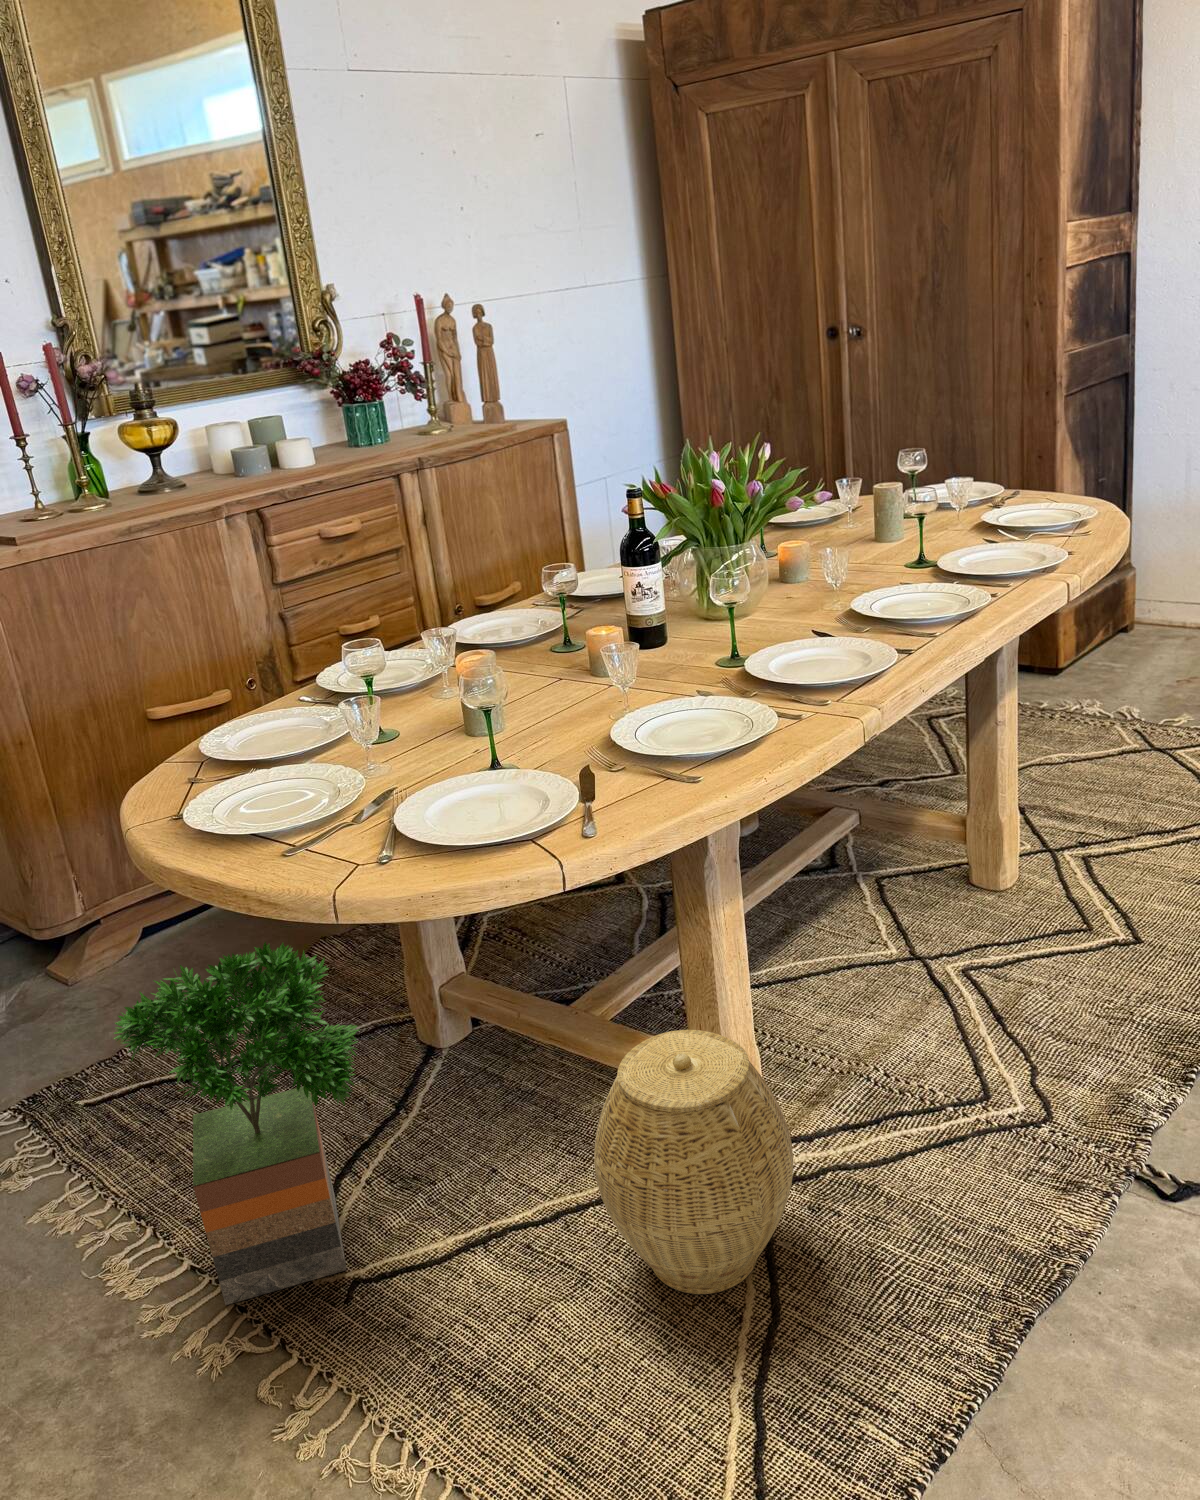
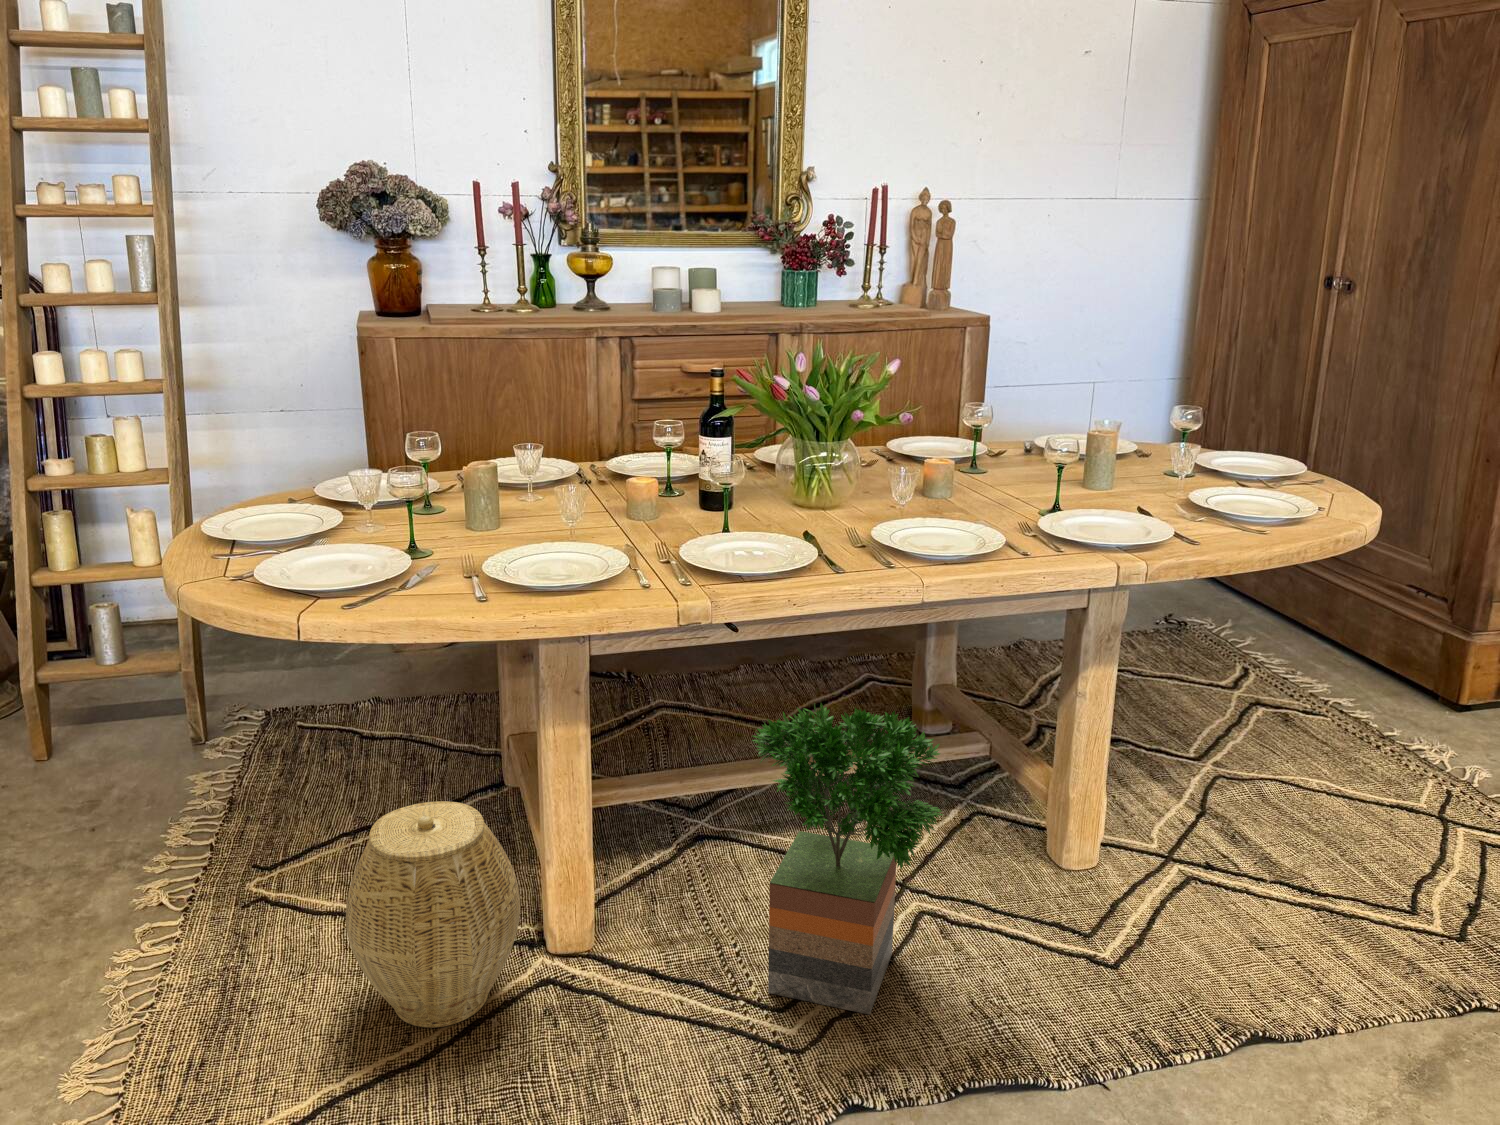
potted tree: present [114,942,359,1305] -> present [752,703,943,1015]

